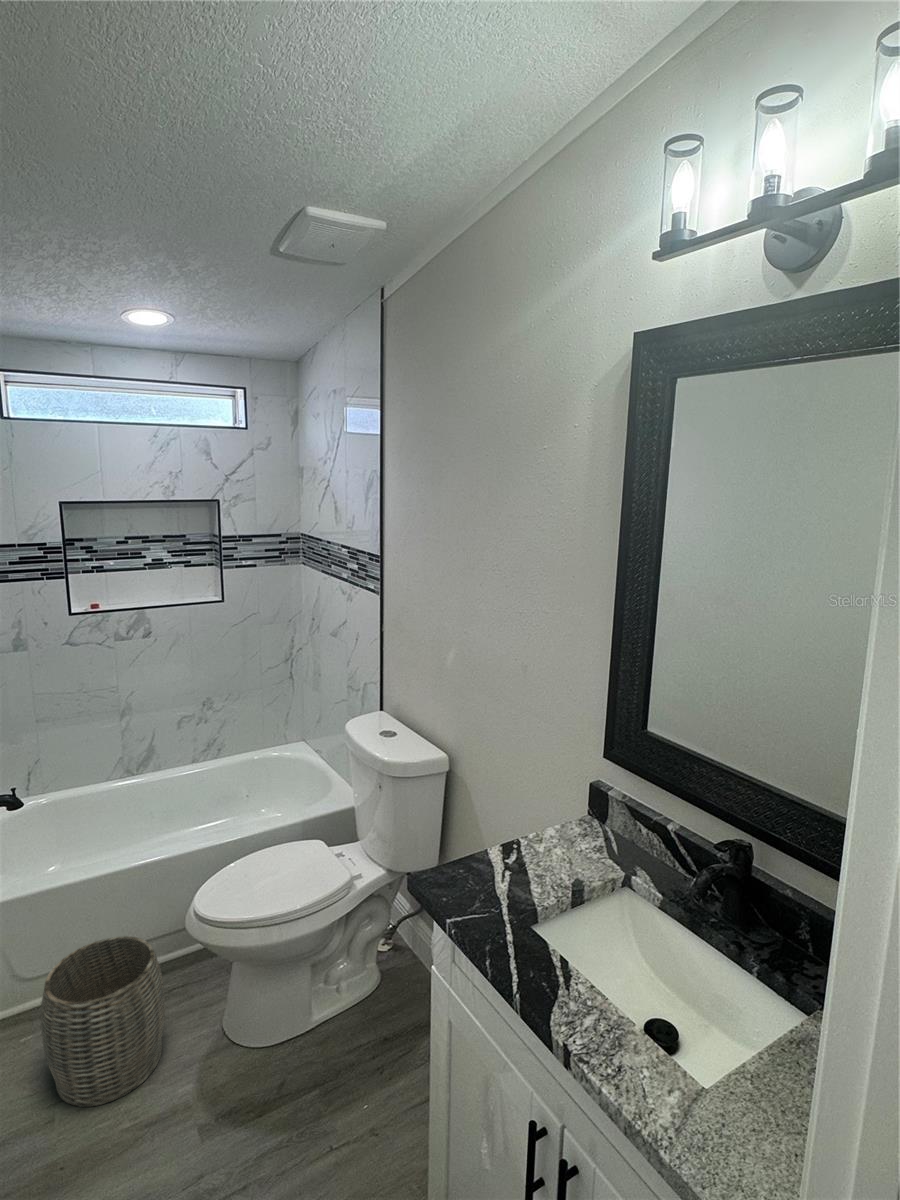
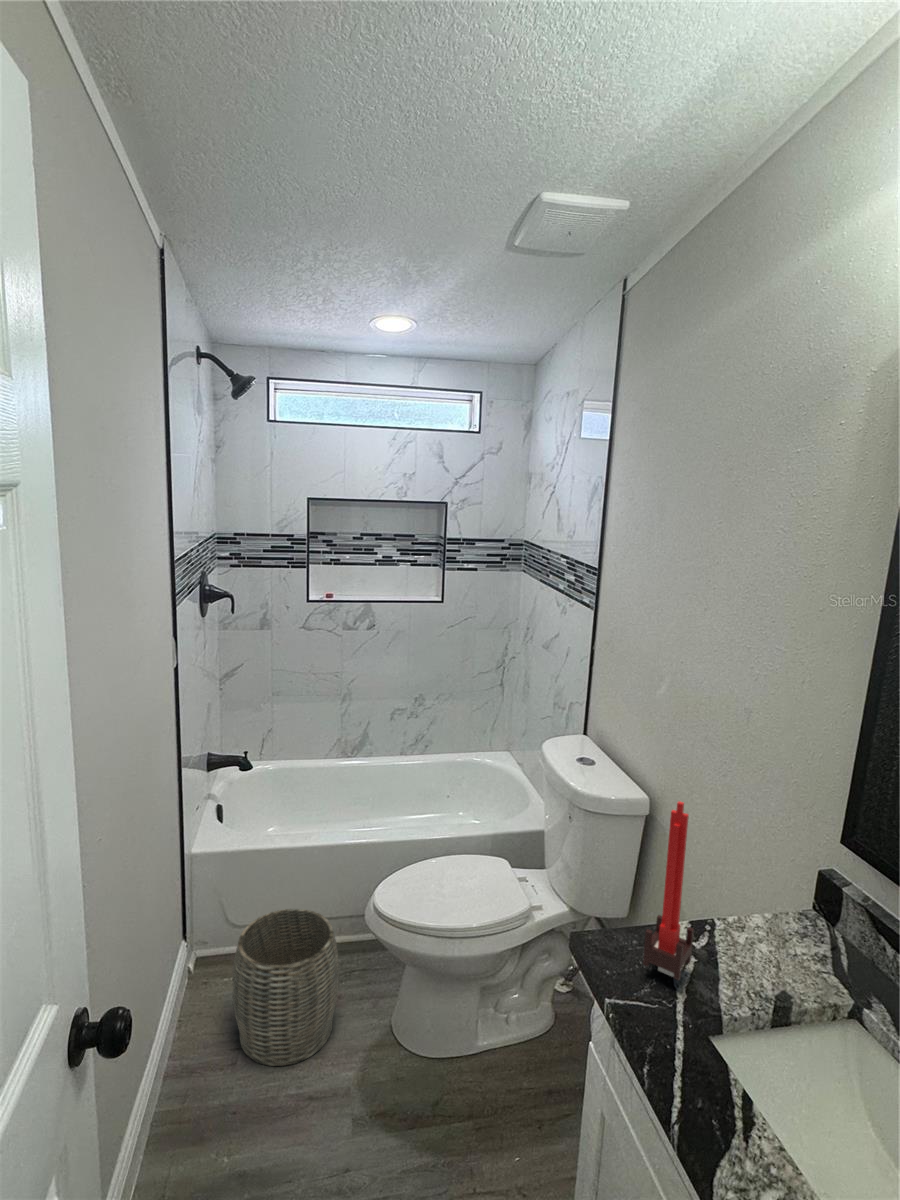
candle: none [472,745,508,891] -> present [643,802,694,980]

